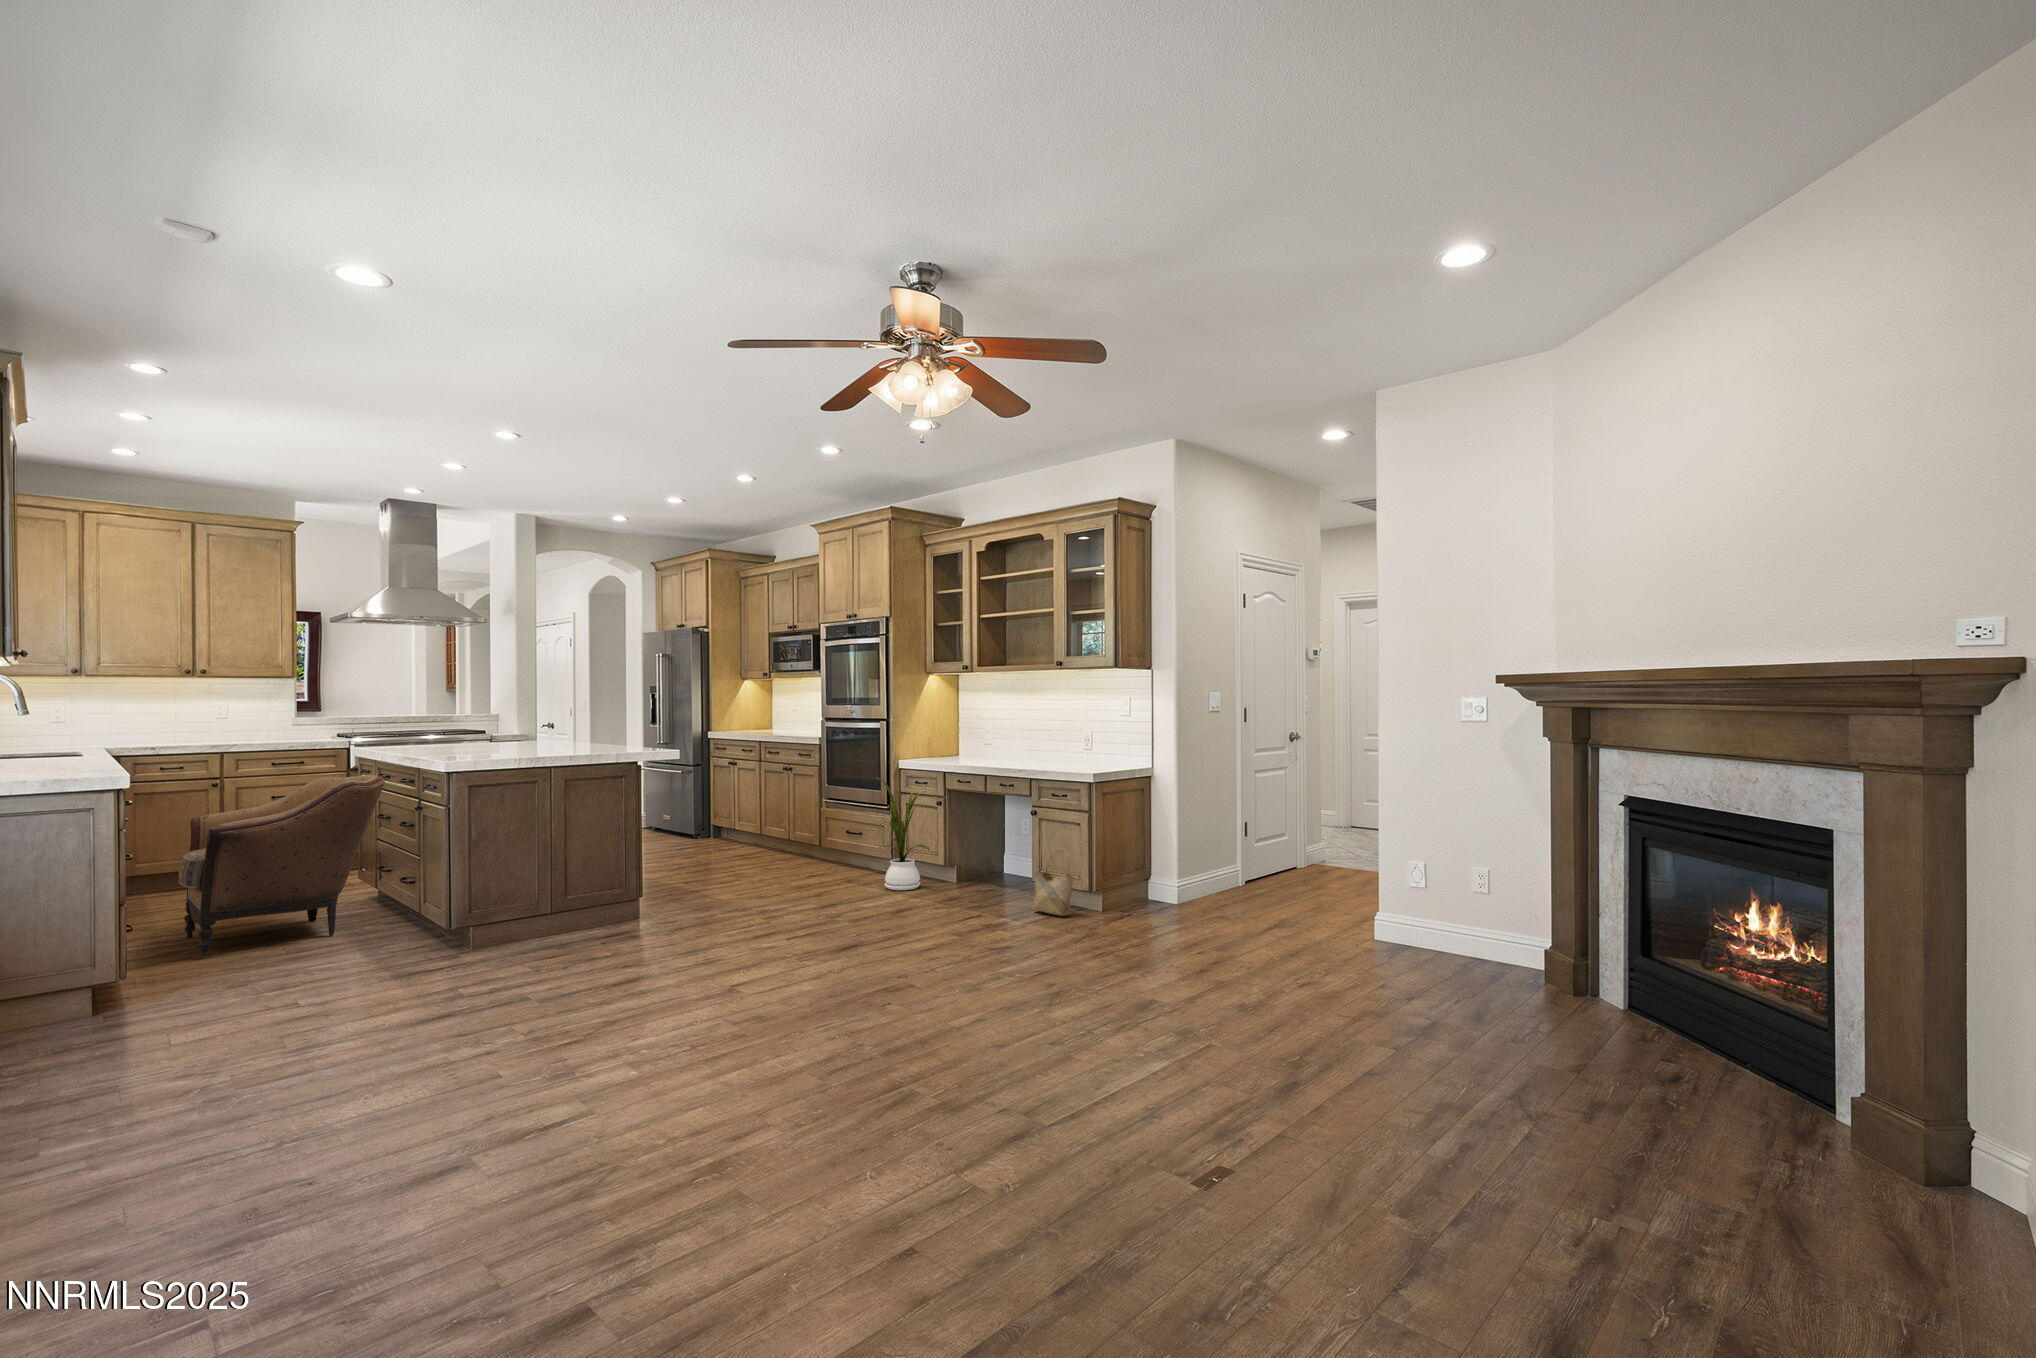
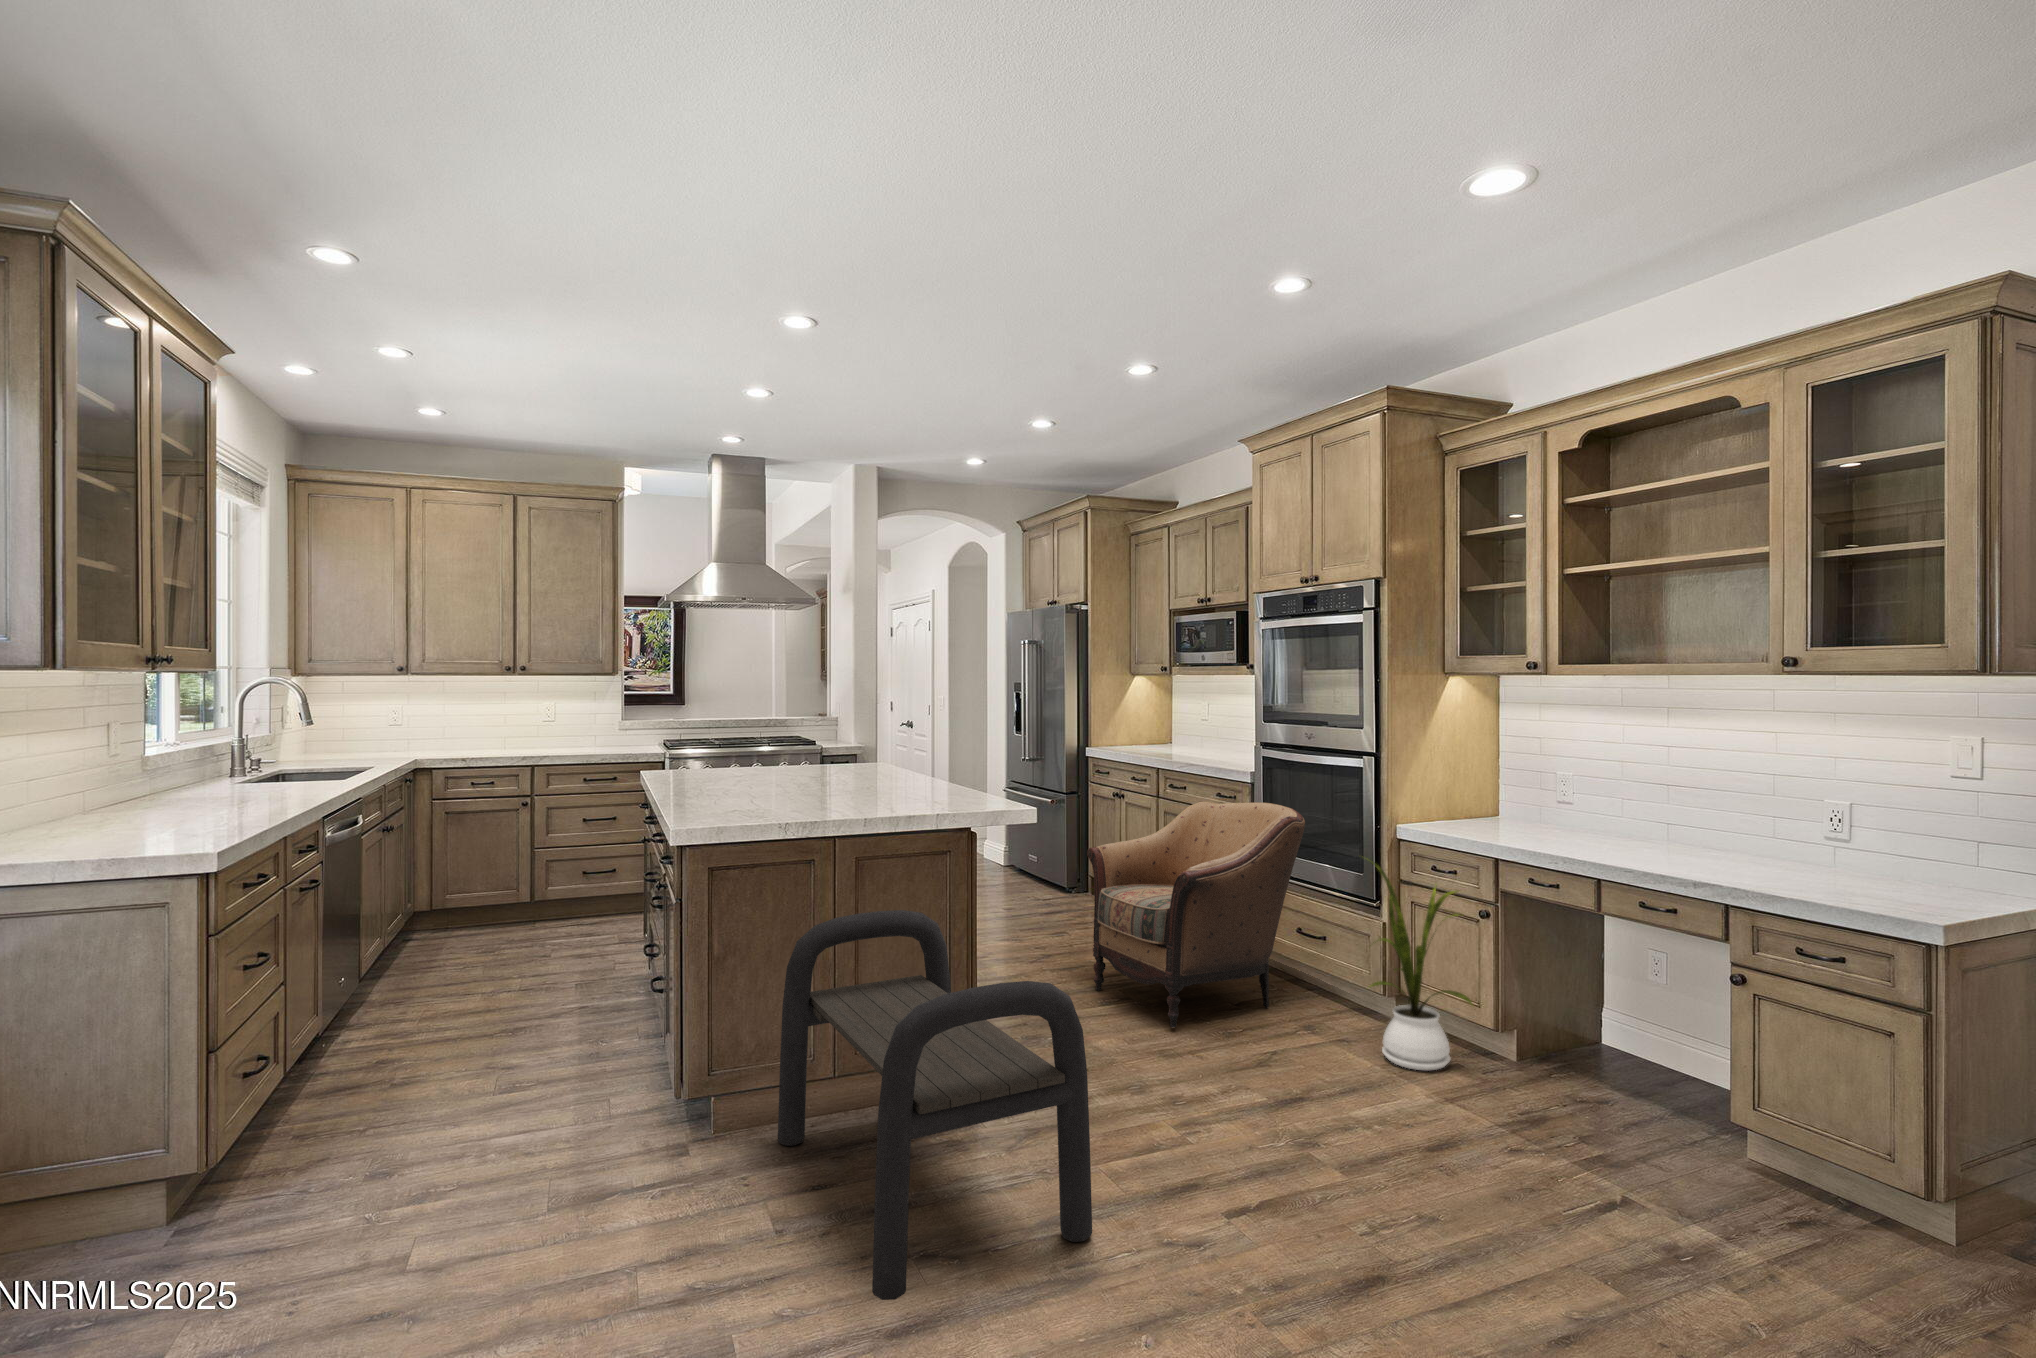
armchair: present [178,775,385,955] -> present [1087,802,1305,1028]
bench: none [514,809,713,981] -> present [778,910,1092,1300]
woven basket: present [1033,856,1073,916] -> none [1750,1077,1874,1238]

